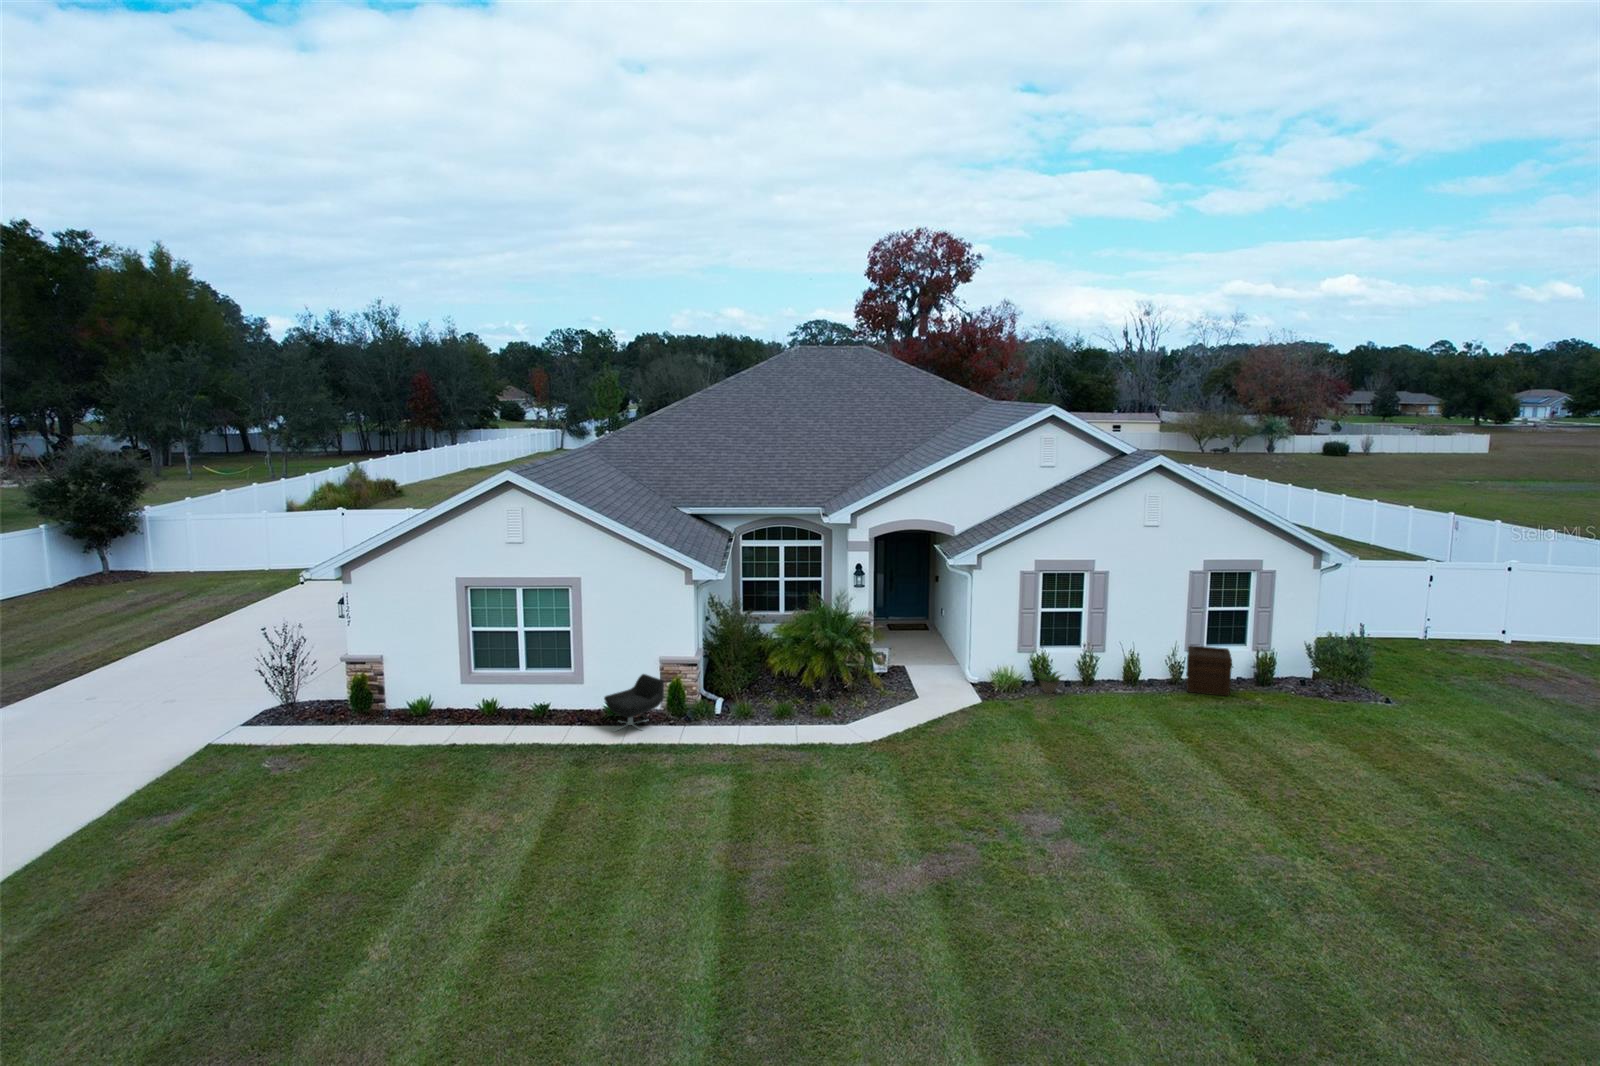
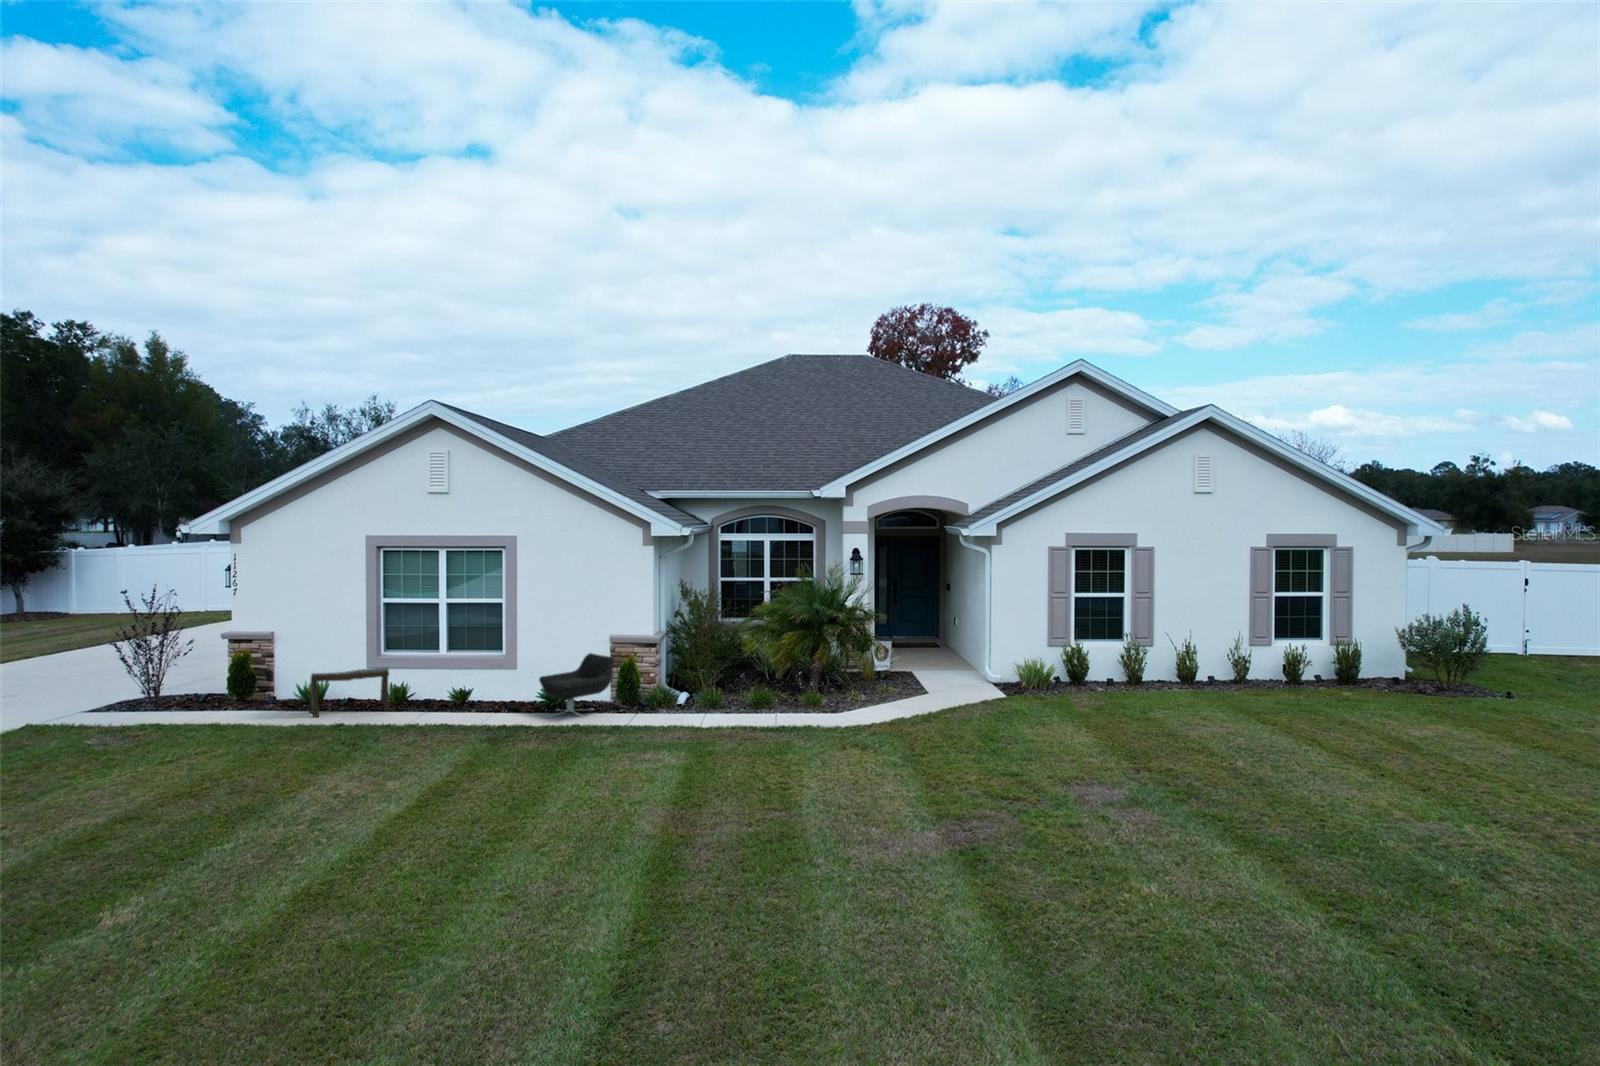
wooden crate: present [1186,645,1232,696] -> none [1251,637,1310,693]
decorative plant: present [1039,672,1061,693] -> none [1063,665,1108,691]
bench: none [419,685,483,732] -> present [309,667,389,717]

